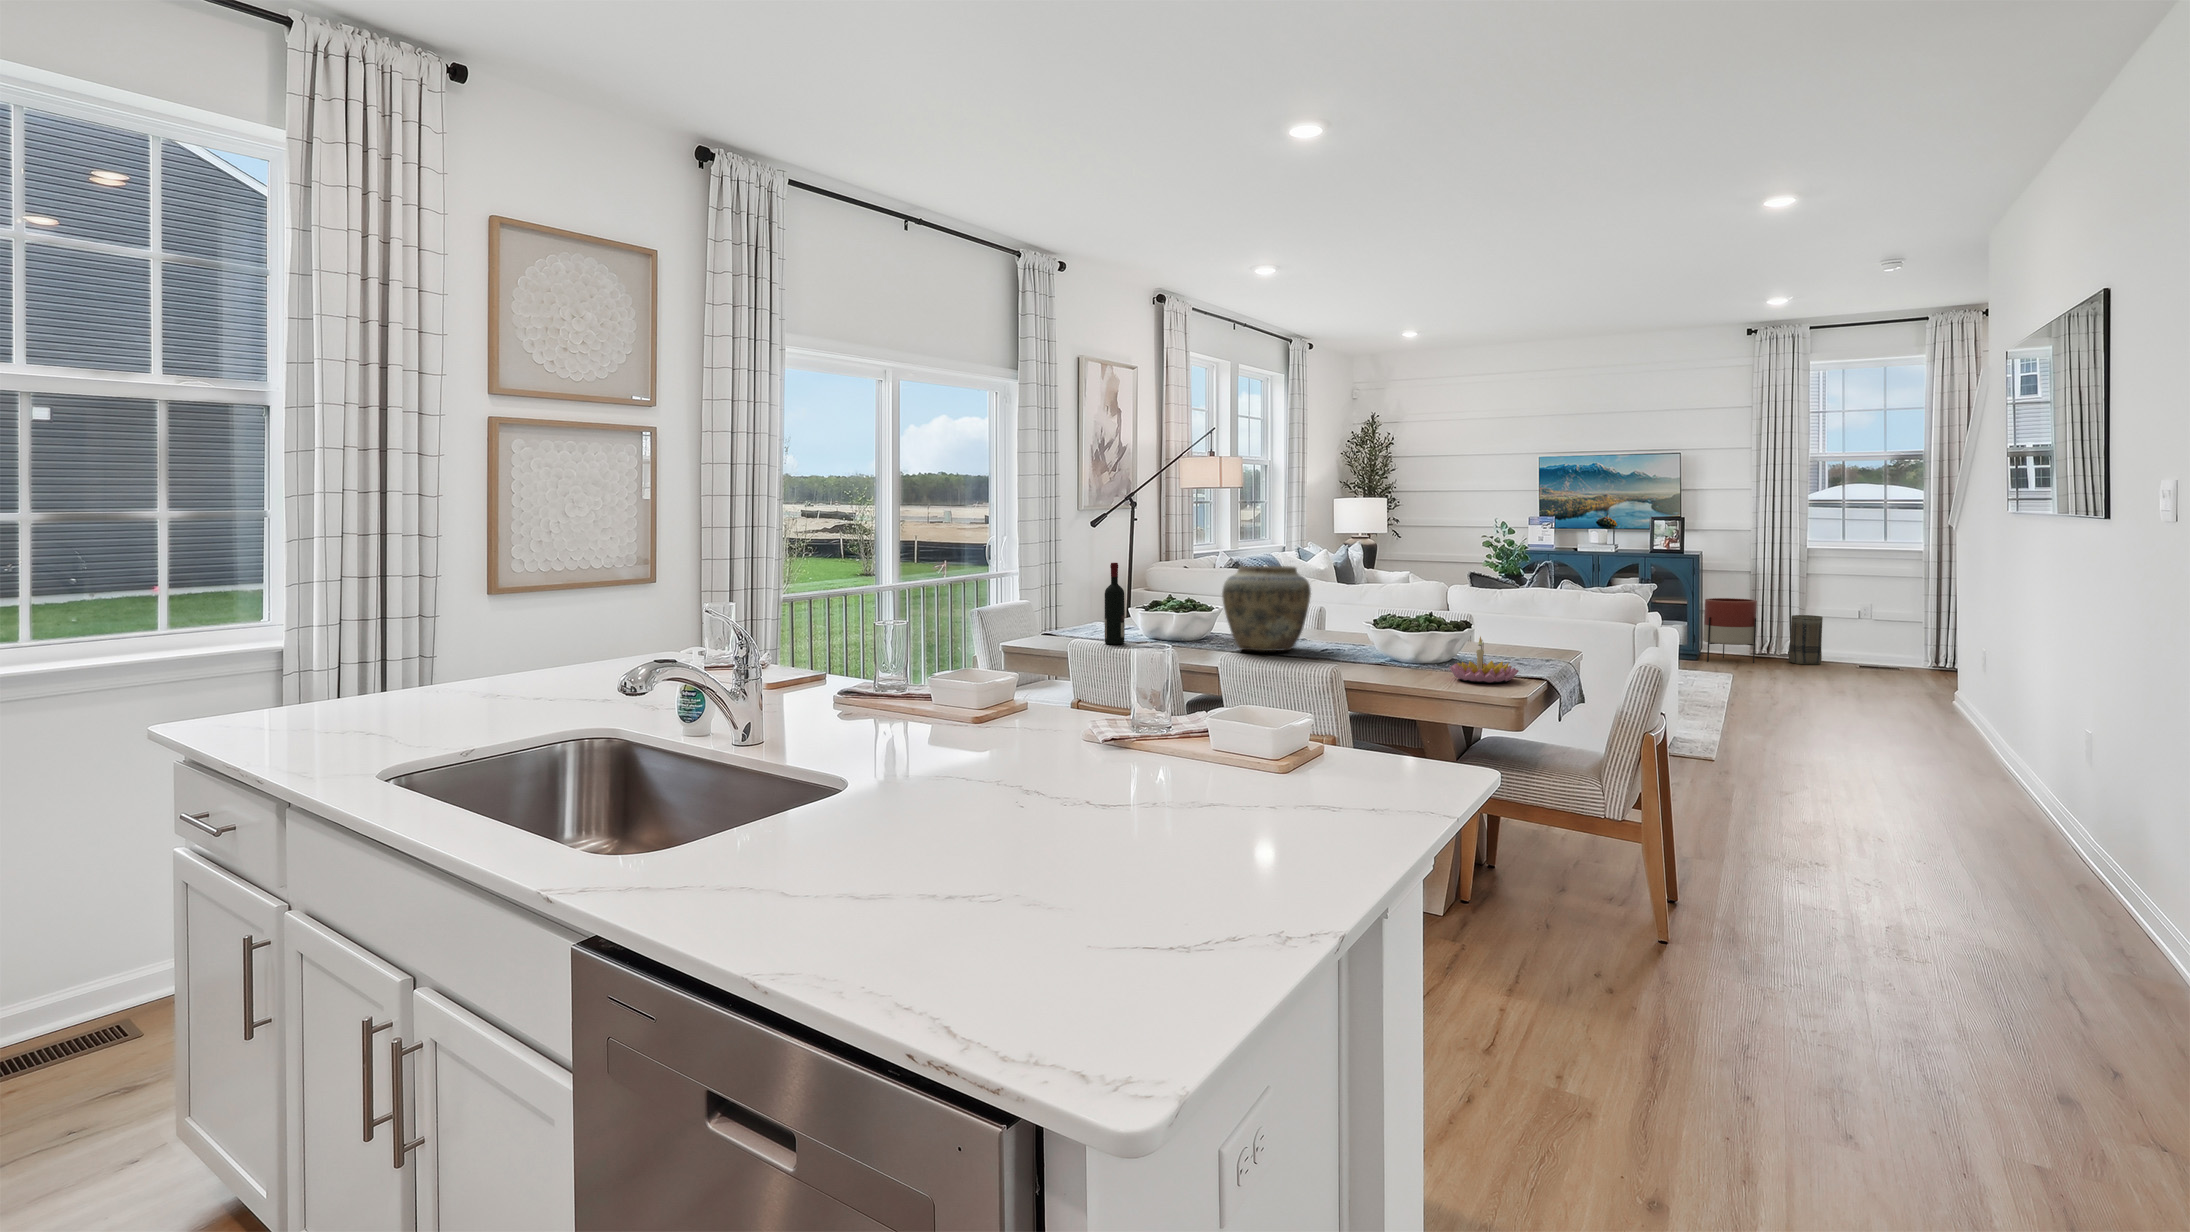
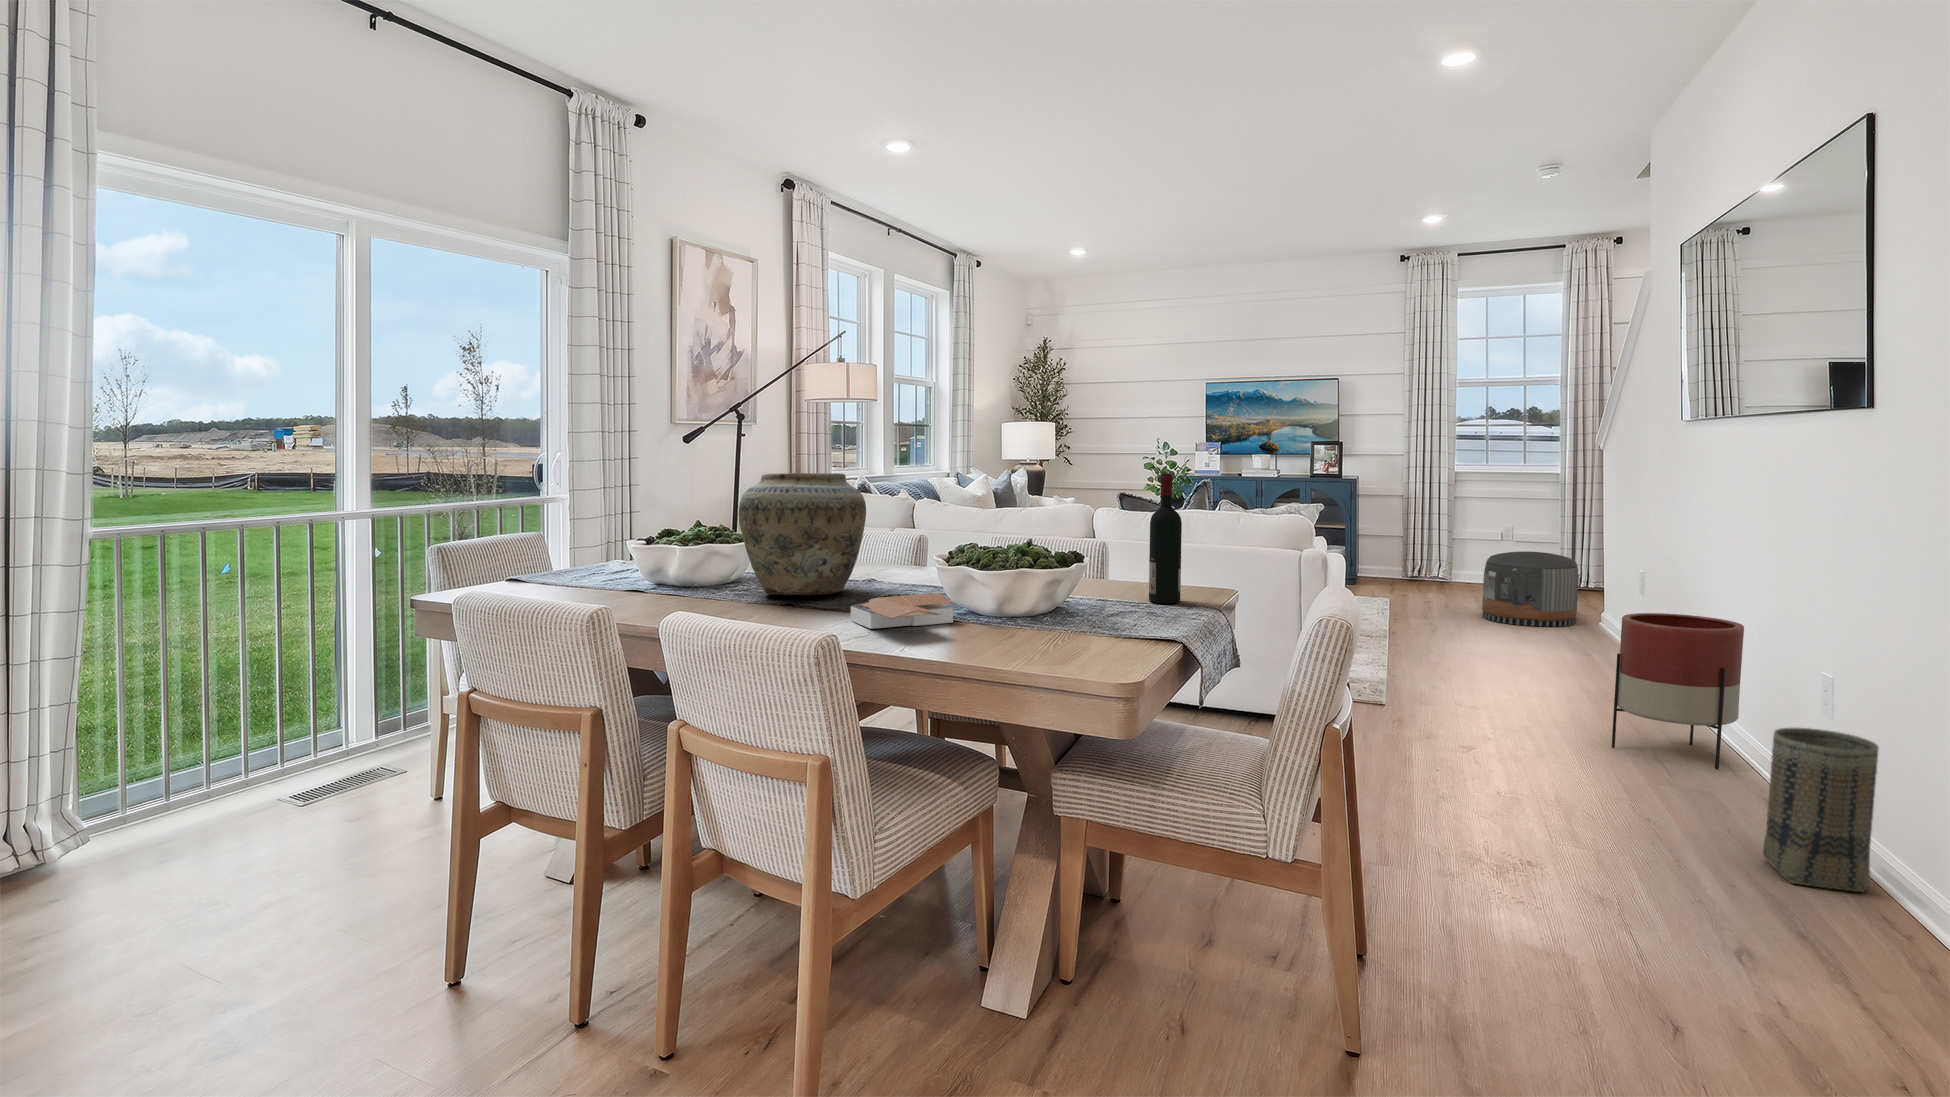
wine bottle: present [1105,563,1125,644] -> present [1149,473,1182,603]
planter: present [1703,598,1757,663] -> present [1612,613,1744,770]
basket: present [1789,615,1823,664] -> present [1763,728,1879,892]
pouf: none [1827,630,1927,703] -> present [1482,551,1579,626]
candle holder: present [1450,637,1519,683] -> none [1035,573,1138,648]
book: none [1316,649,1387,671] -> present [851,593,953,629]

